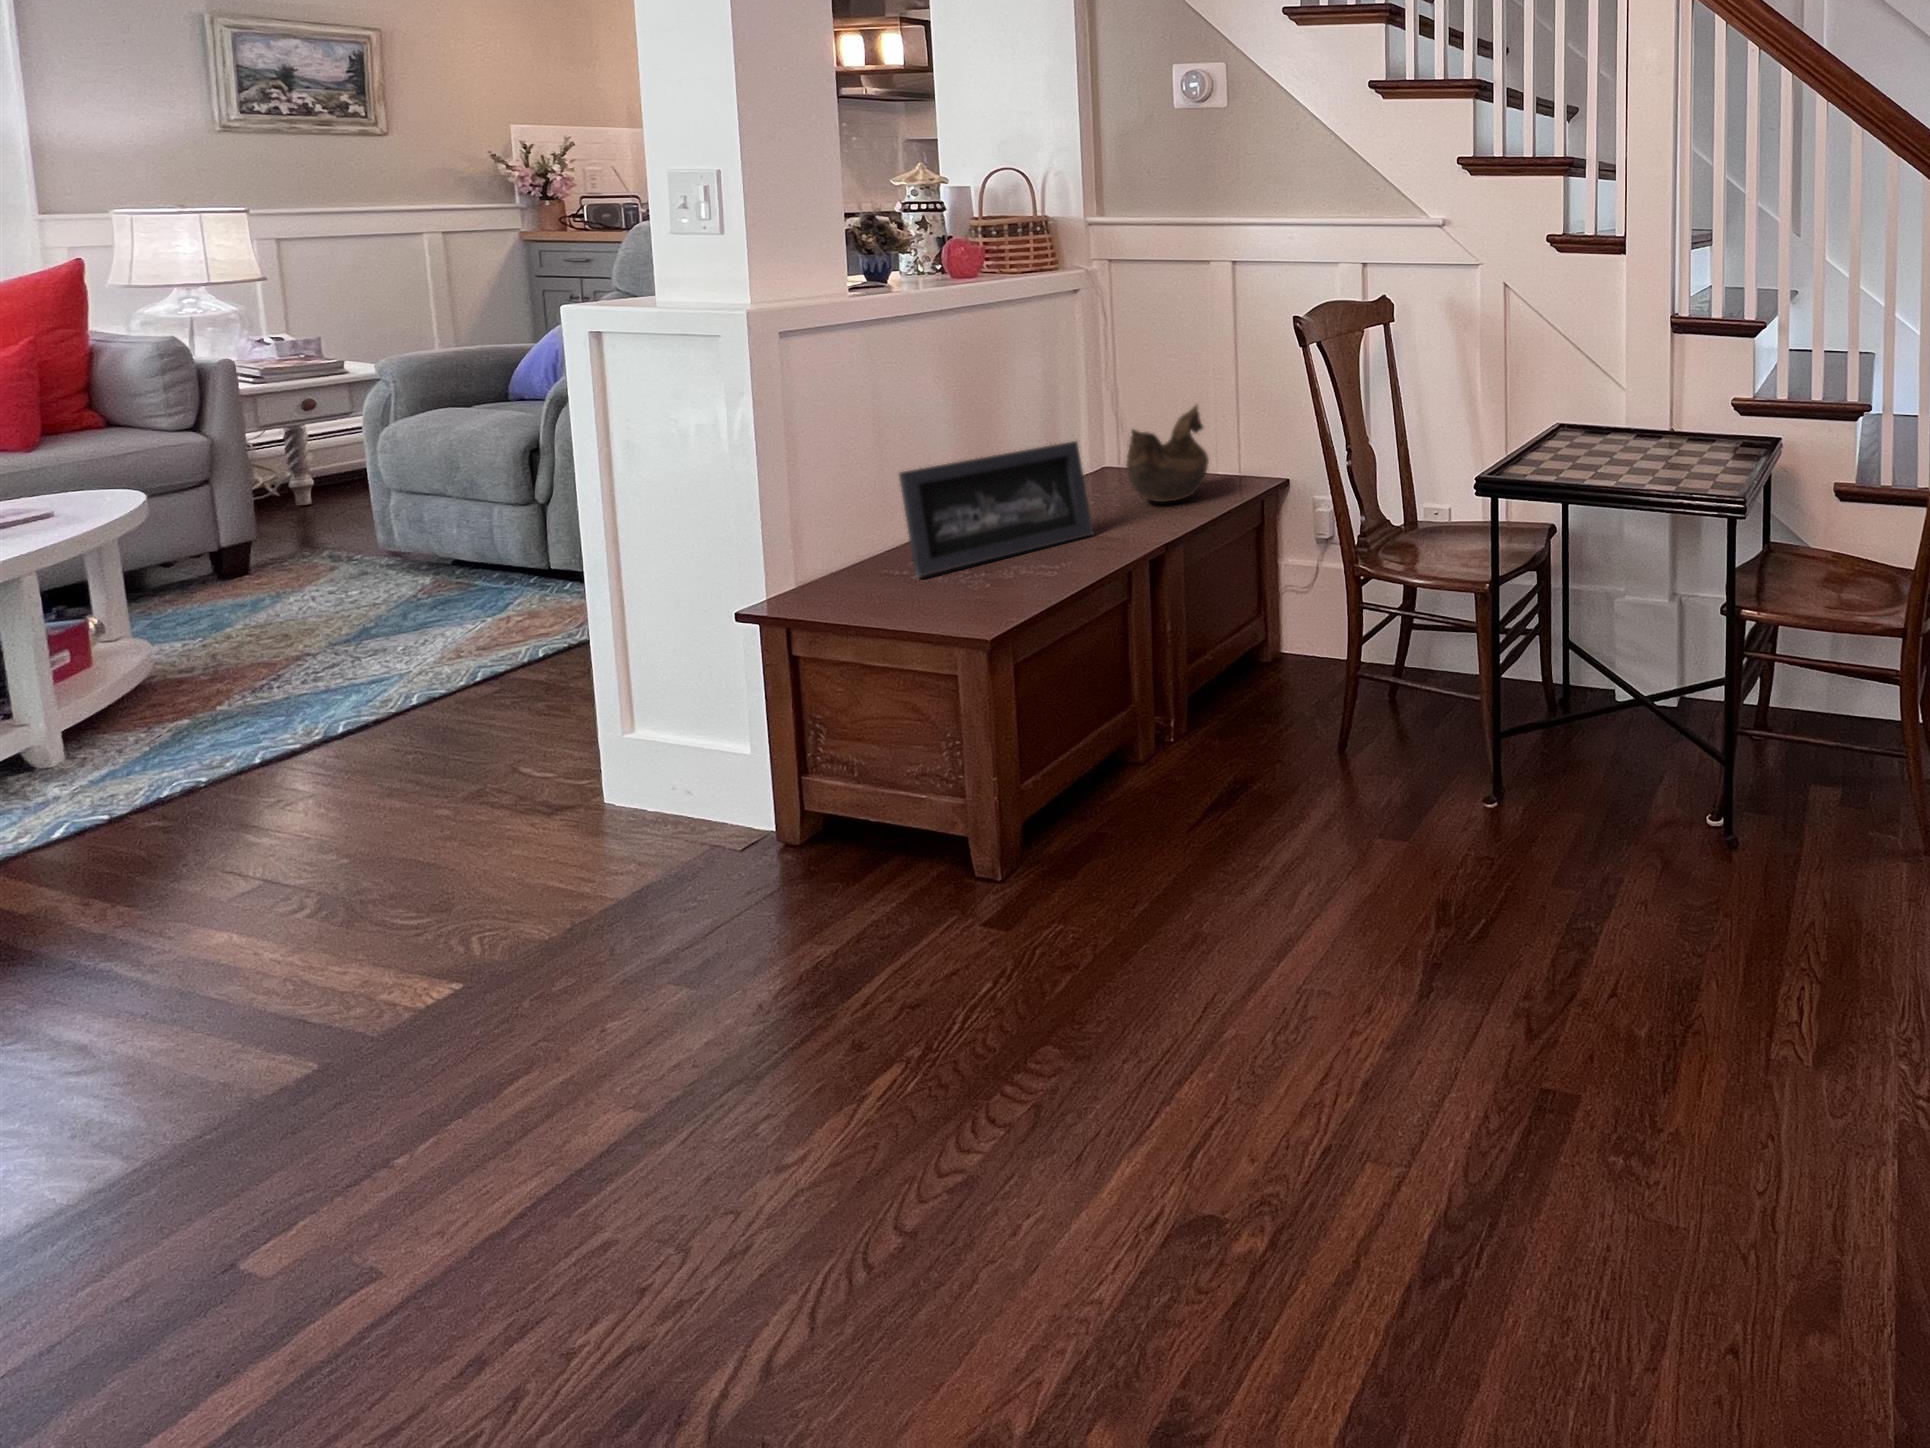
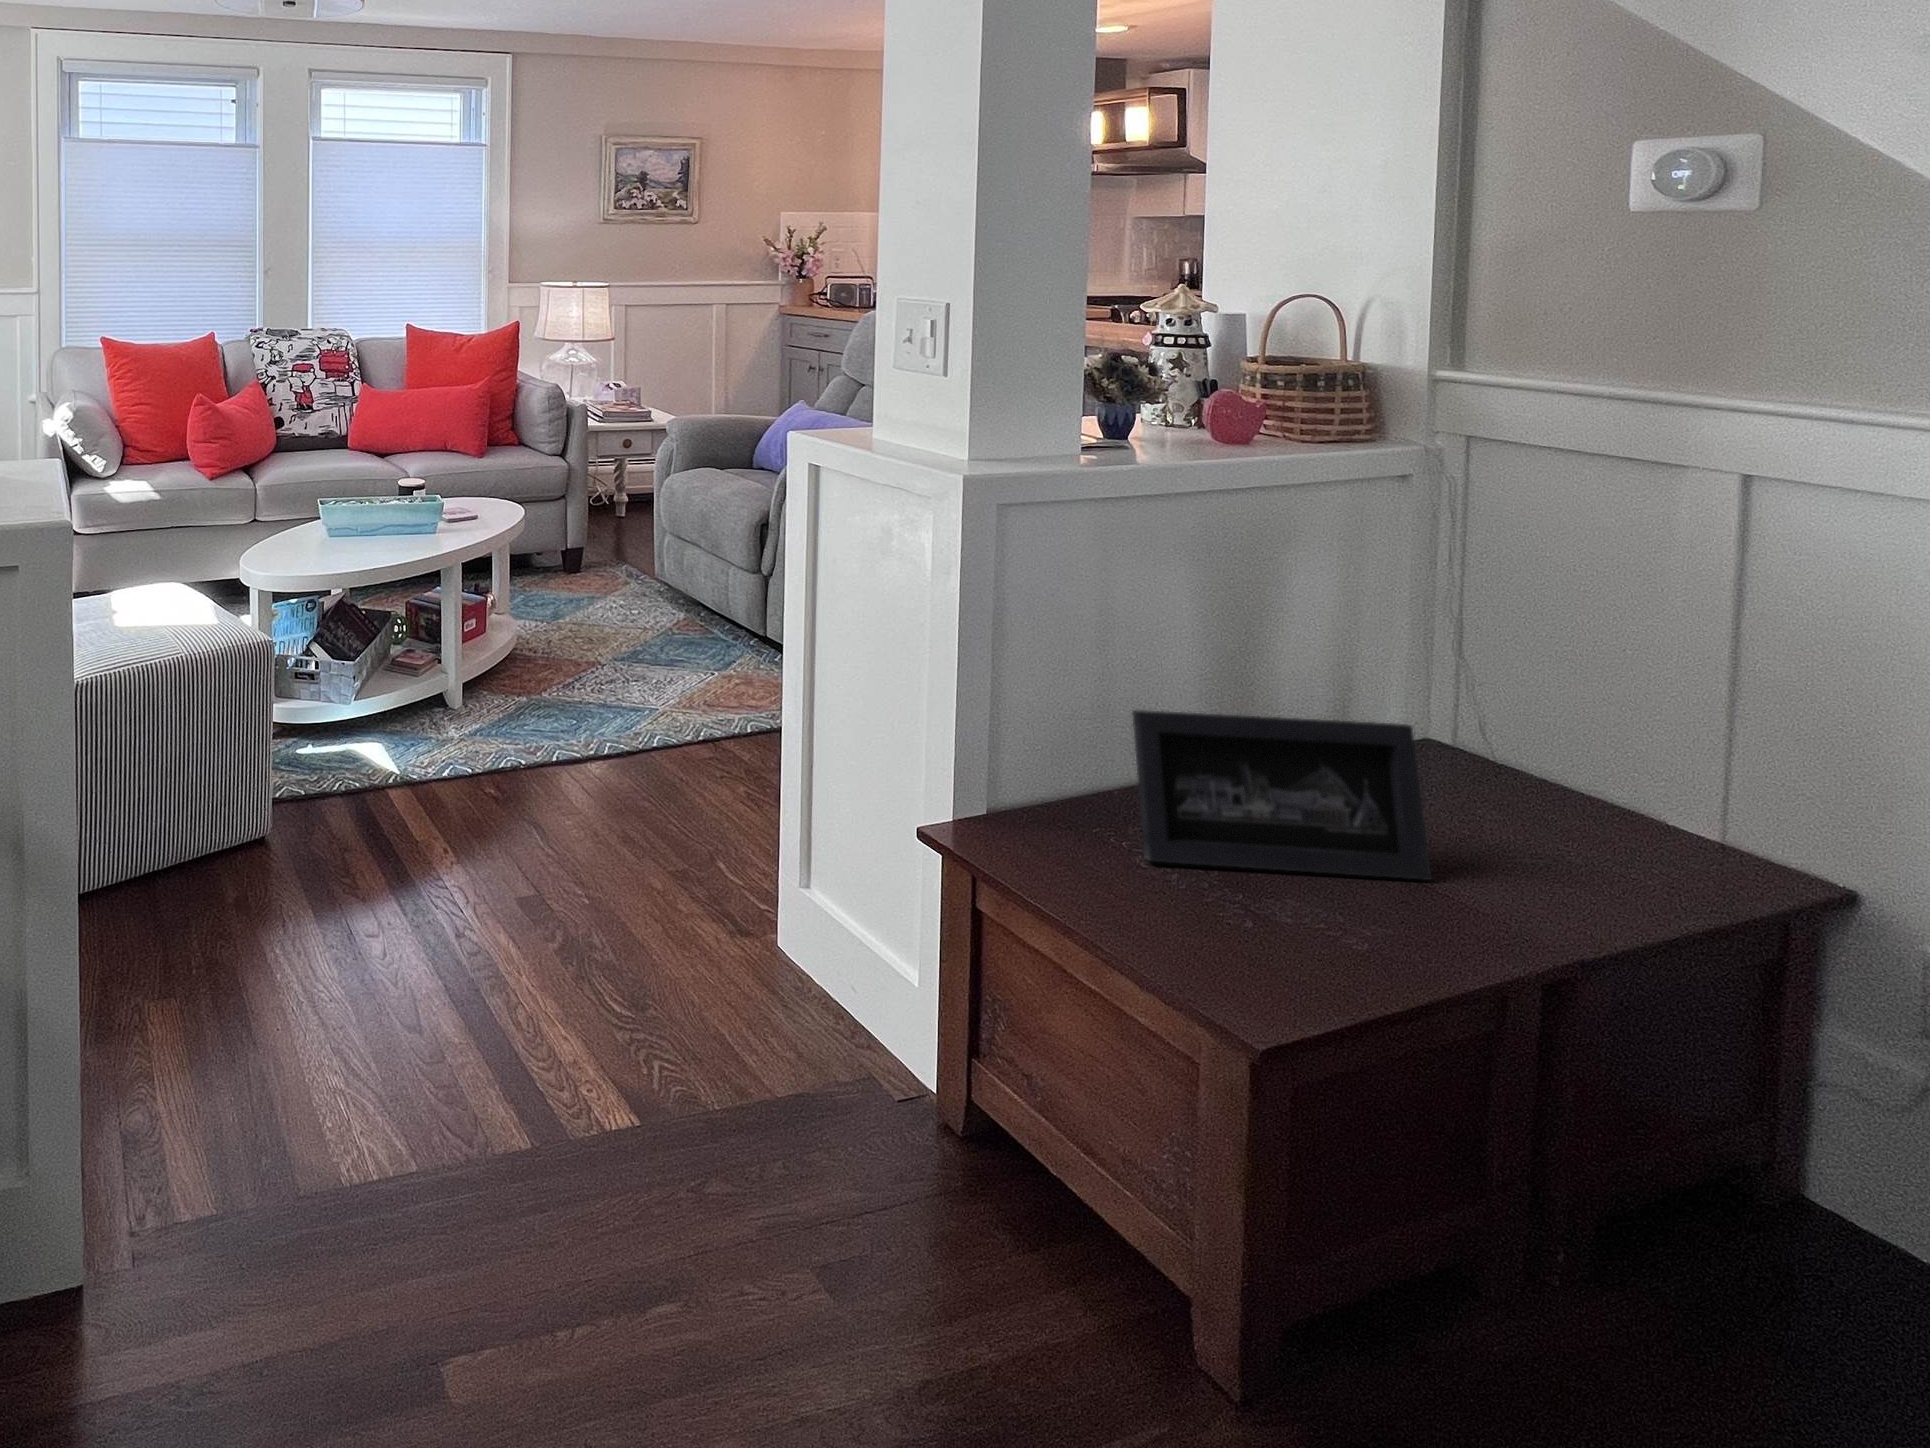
decorative bowl: present [1126,405,1209,502] -> none [1489,699,1668,860]

